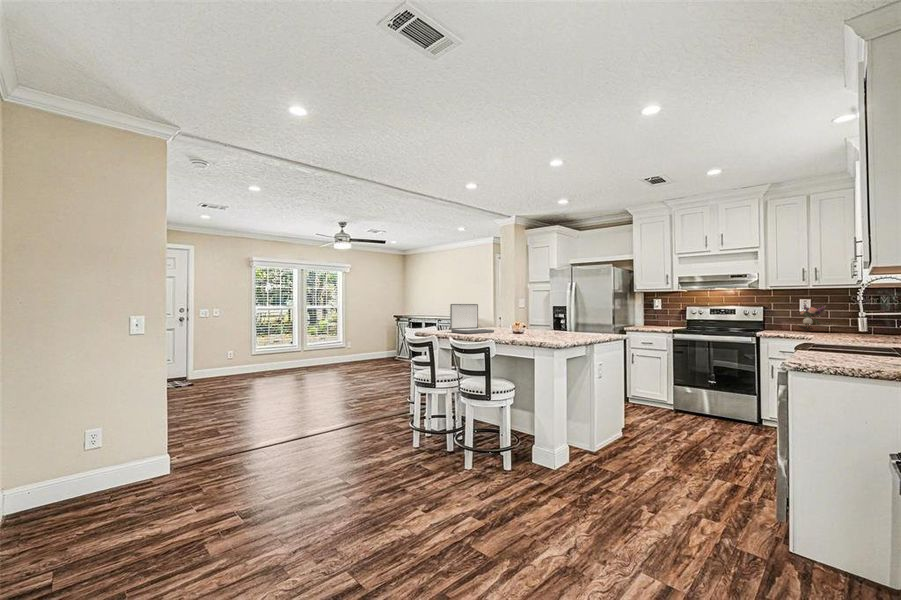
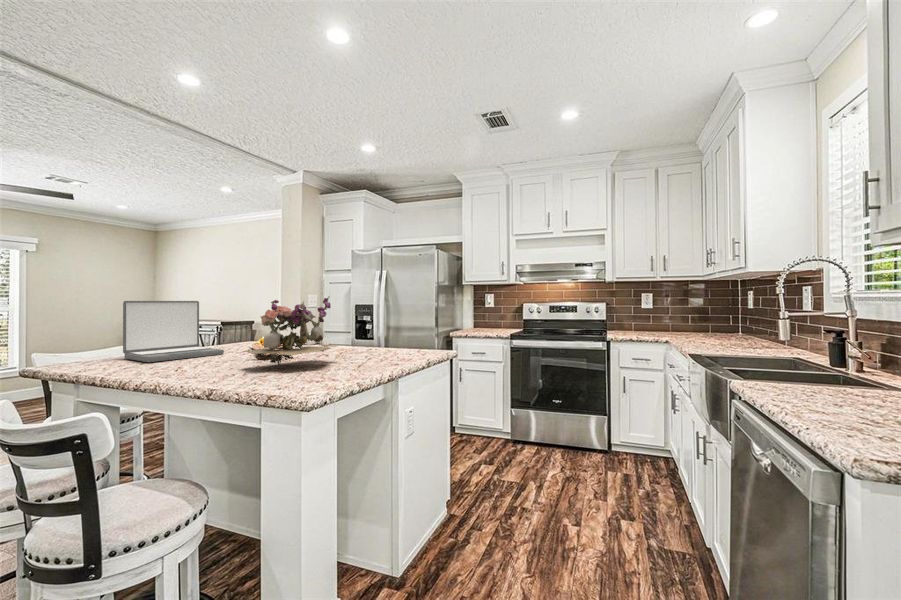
flower arrangement: present [796,305,836,331] -> present [243,296,338,365]

